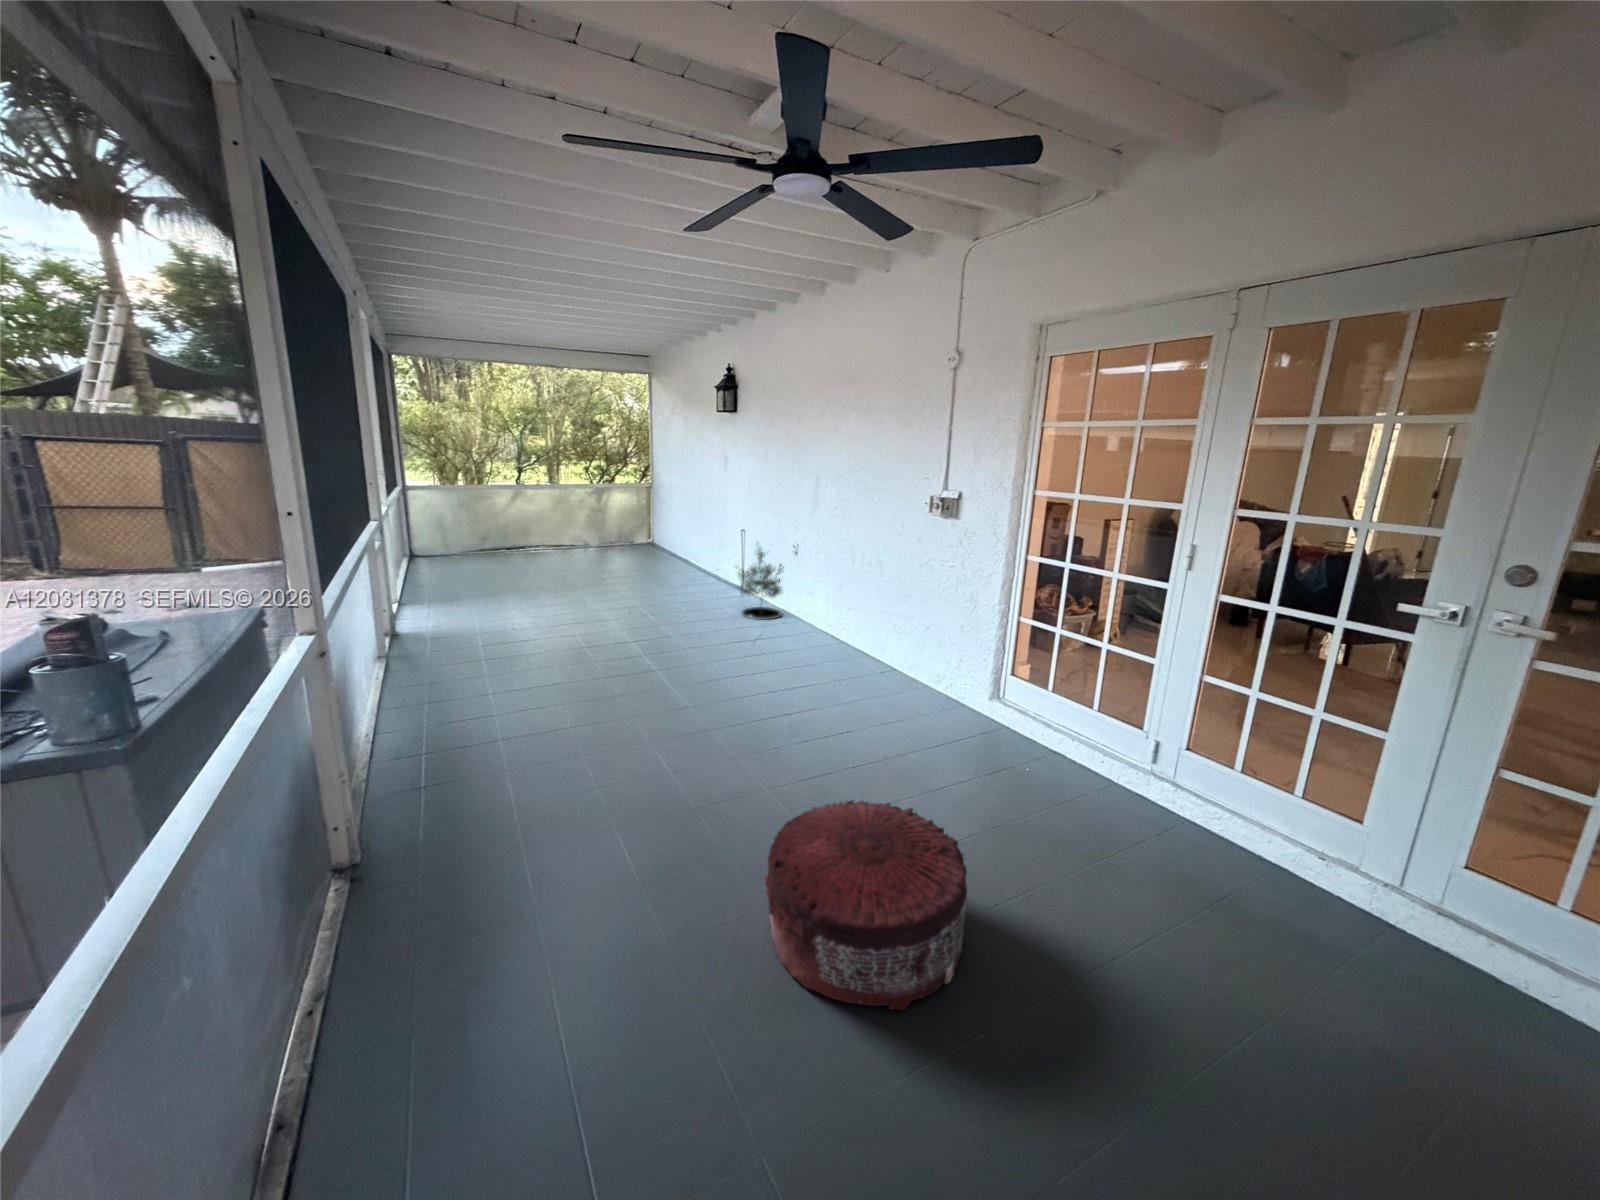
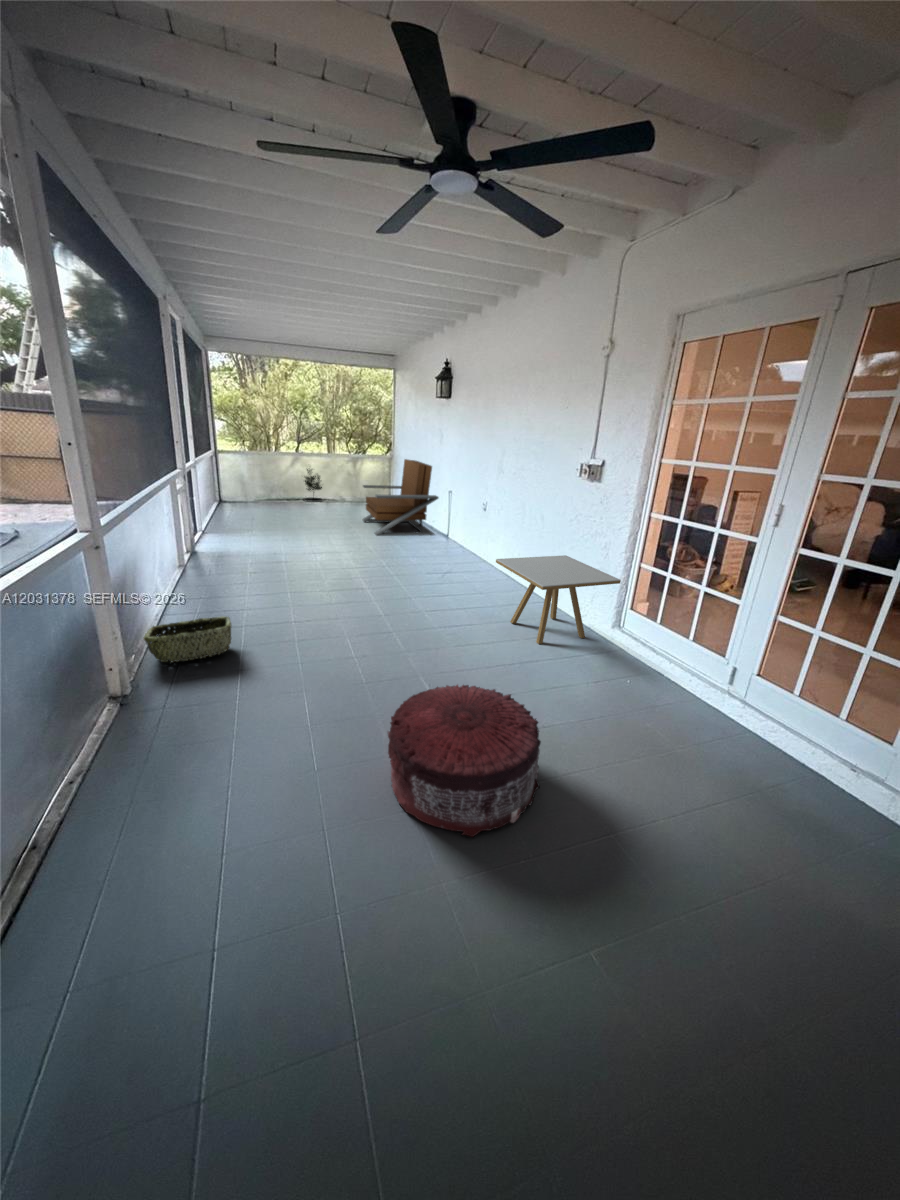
lounge chair: none [620,489,729,595] -> present [363,459,438,536]
potted tree: present [738,543,784,620] -> present [304,469,323,502]
side table: none [837,611,1000,731] -> present [496,555,621,644]
woven basket: none [368,732,496,808] -> present [144,616,232,663]

